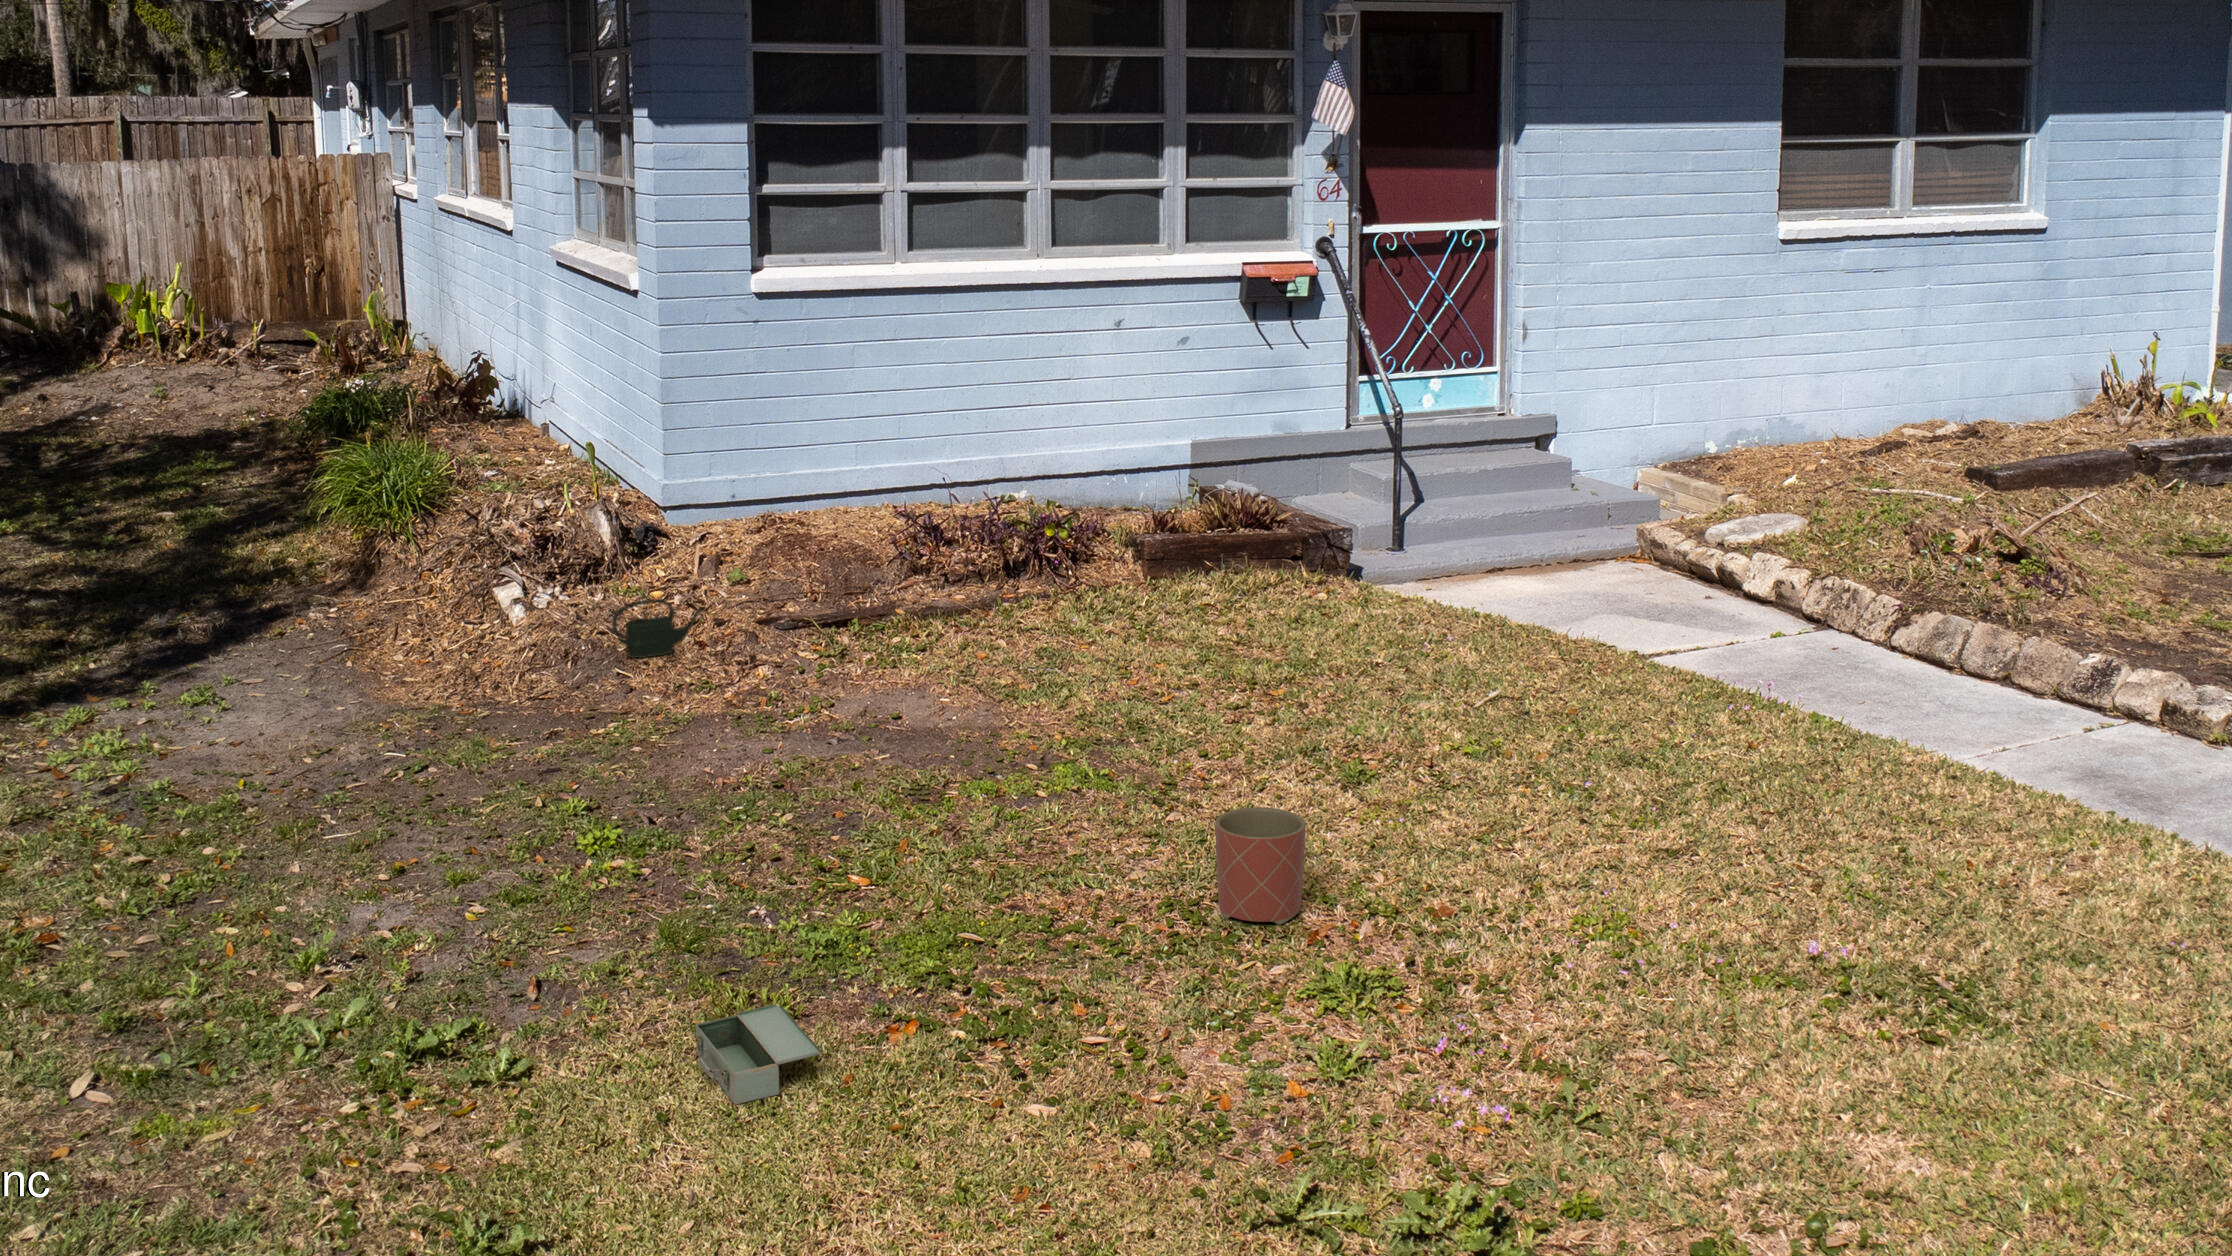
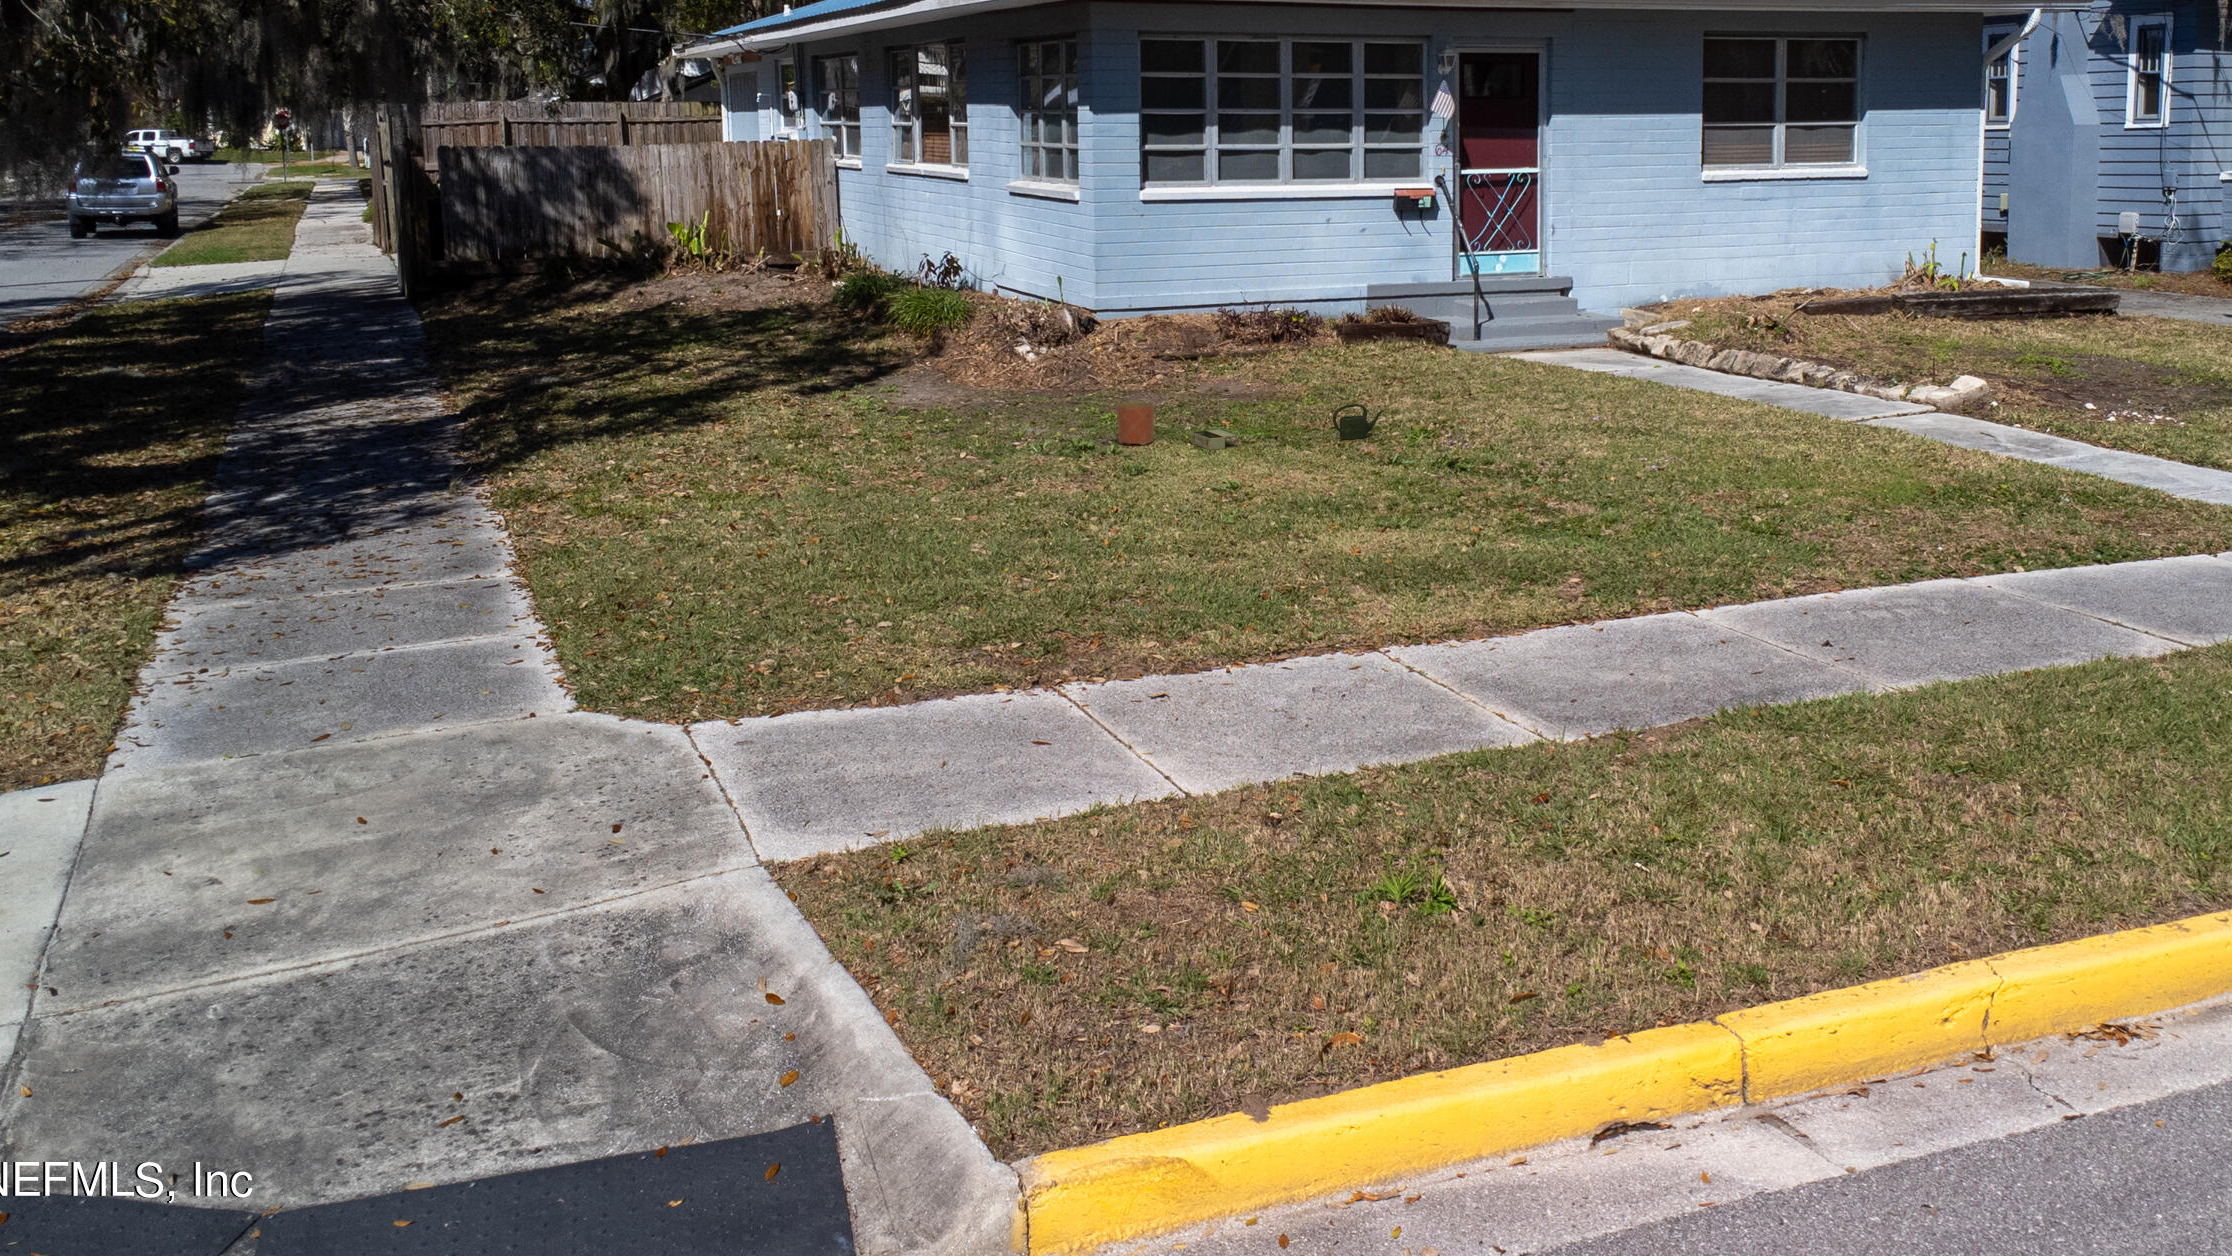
watering can: present [612,599,705,658] -> present [1333,404,1384,440]
planter: present [1215,807,1306,925] -> present [1116,401,1154,445]

